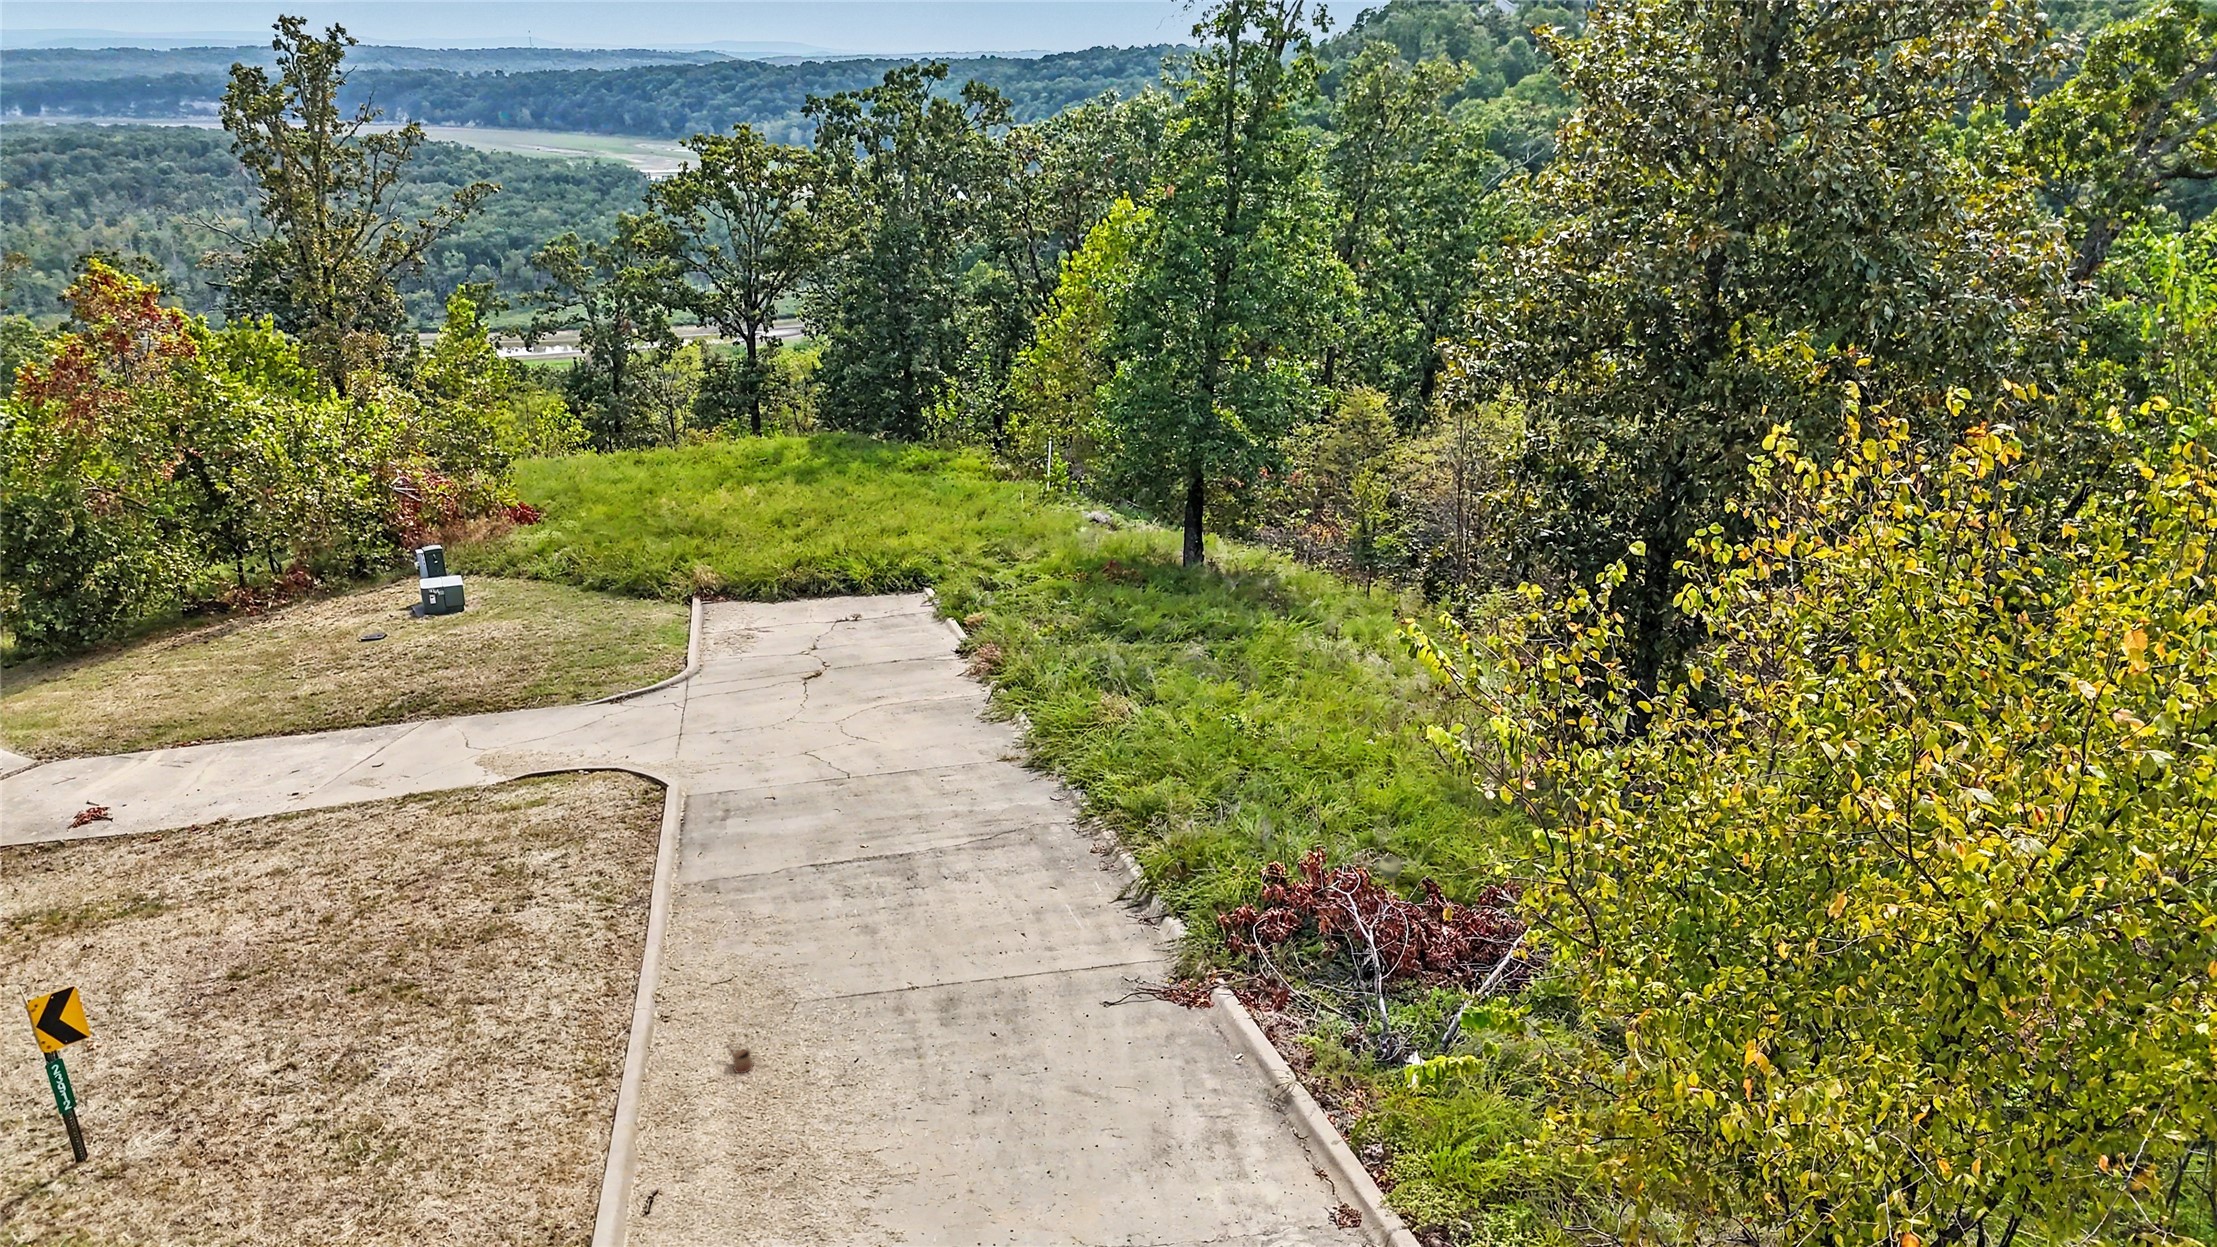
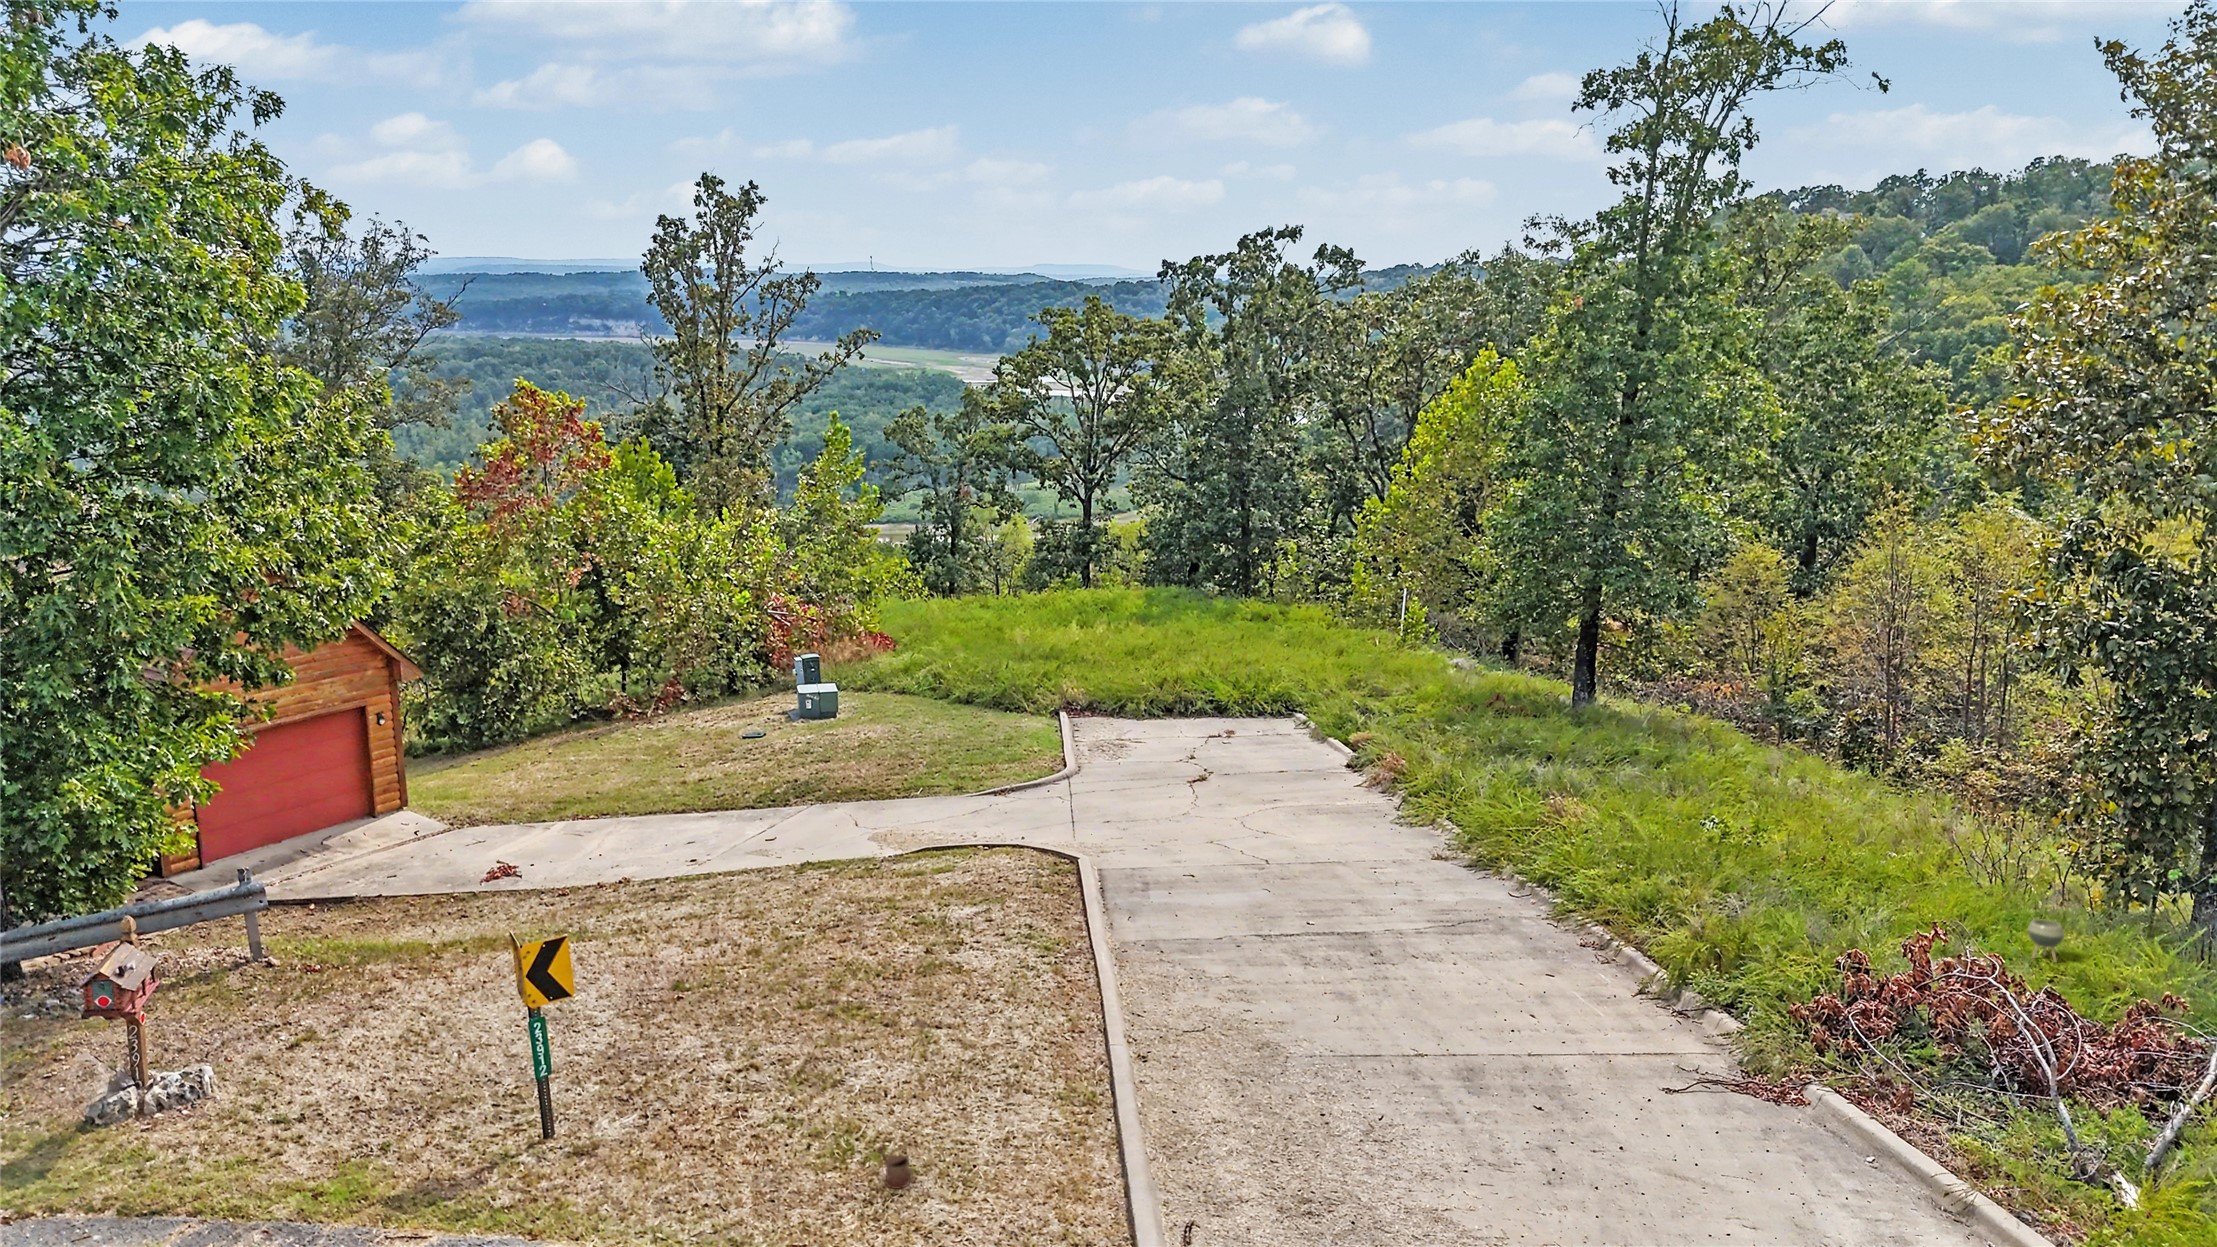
watering can: present [726,1044,754,1073] -> present [876,1146,913,1189]

